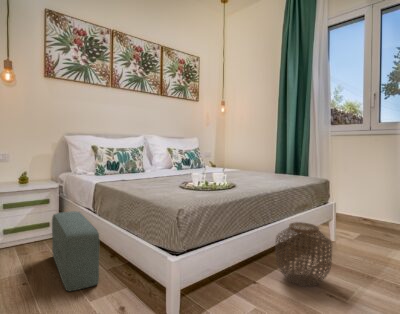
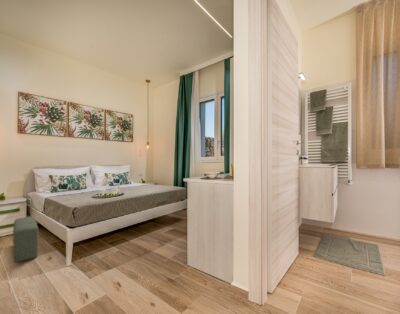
woven basket: present [276,222,332,287] -> none [143,214,171,247]

